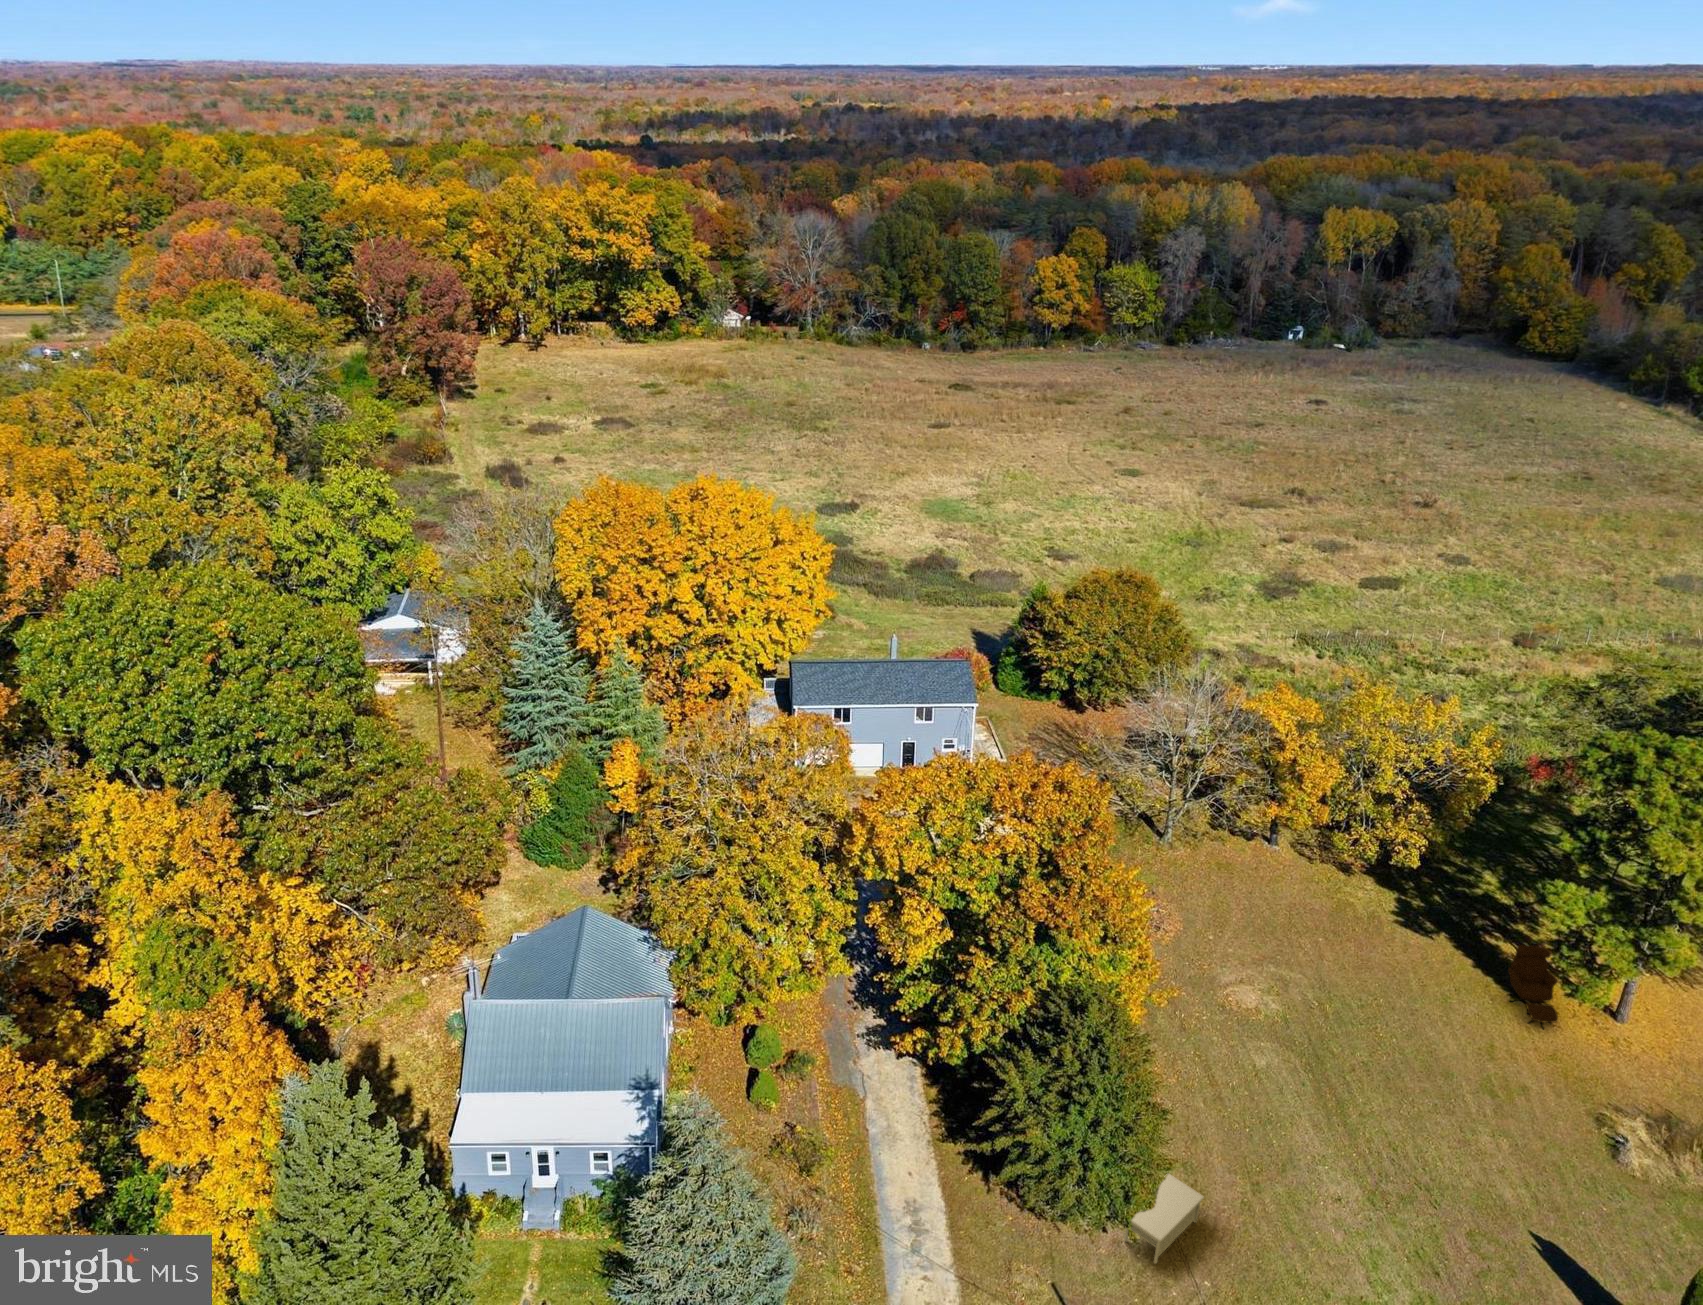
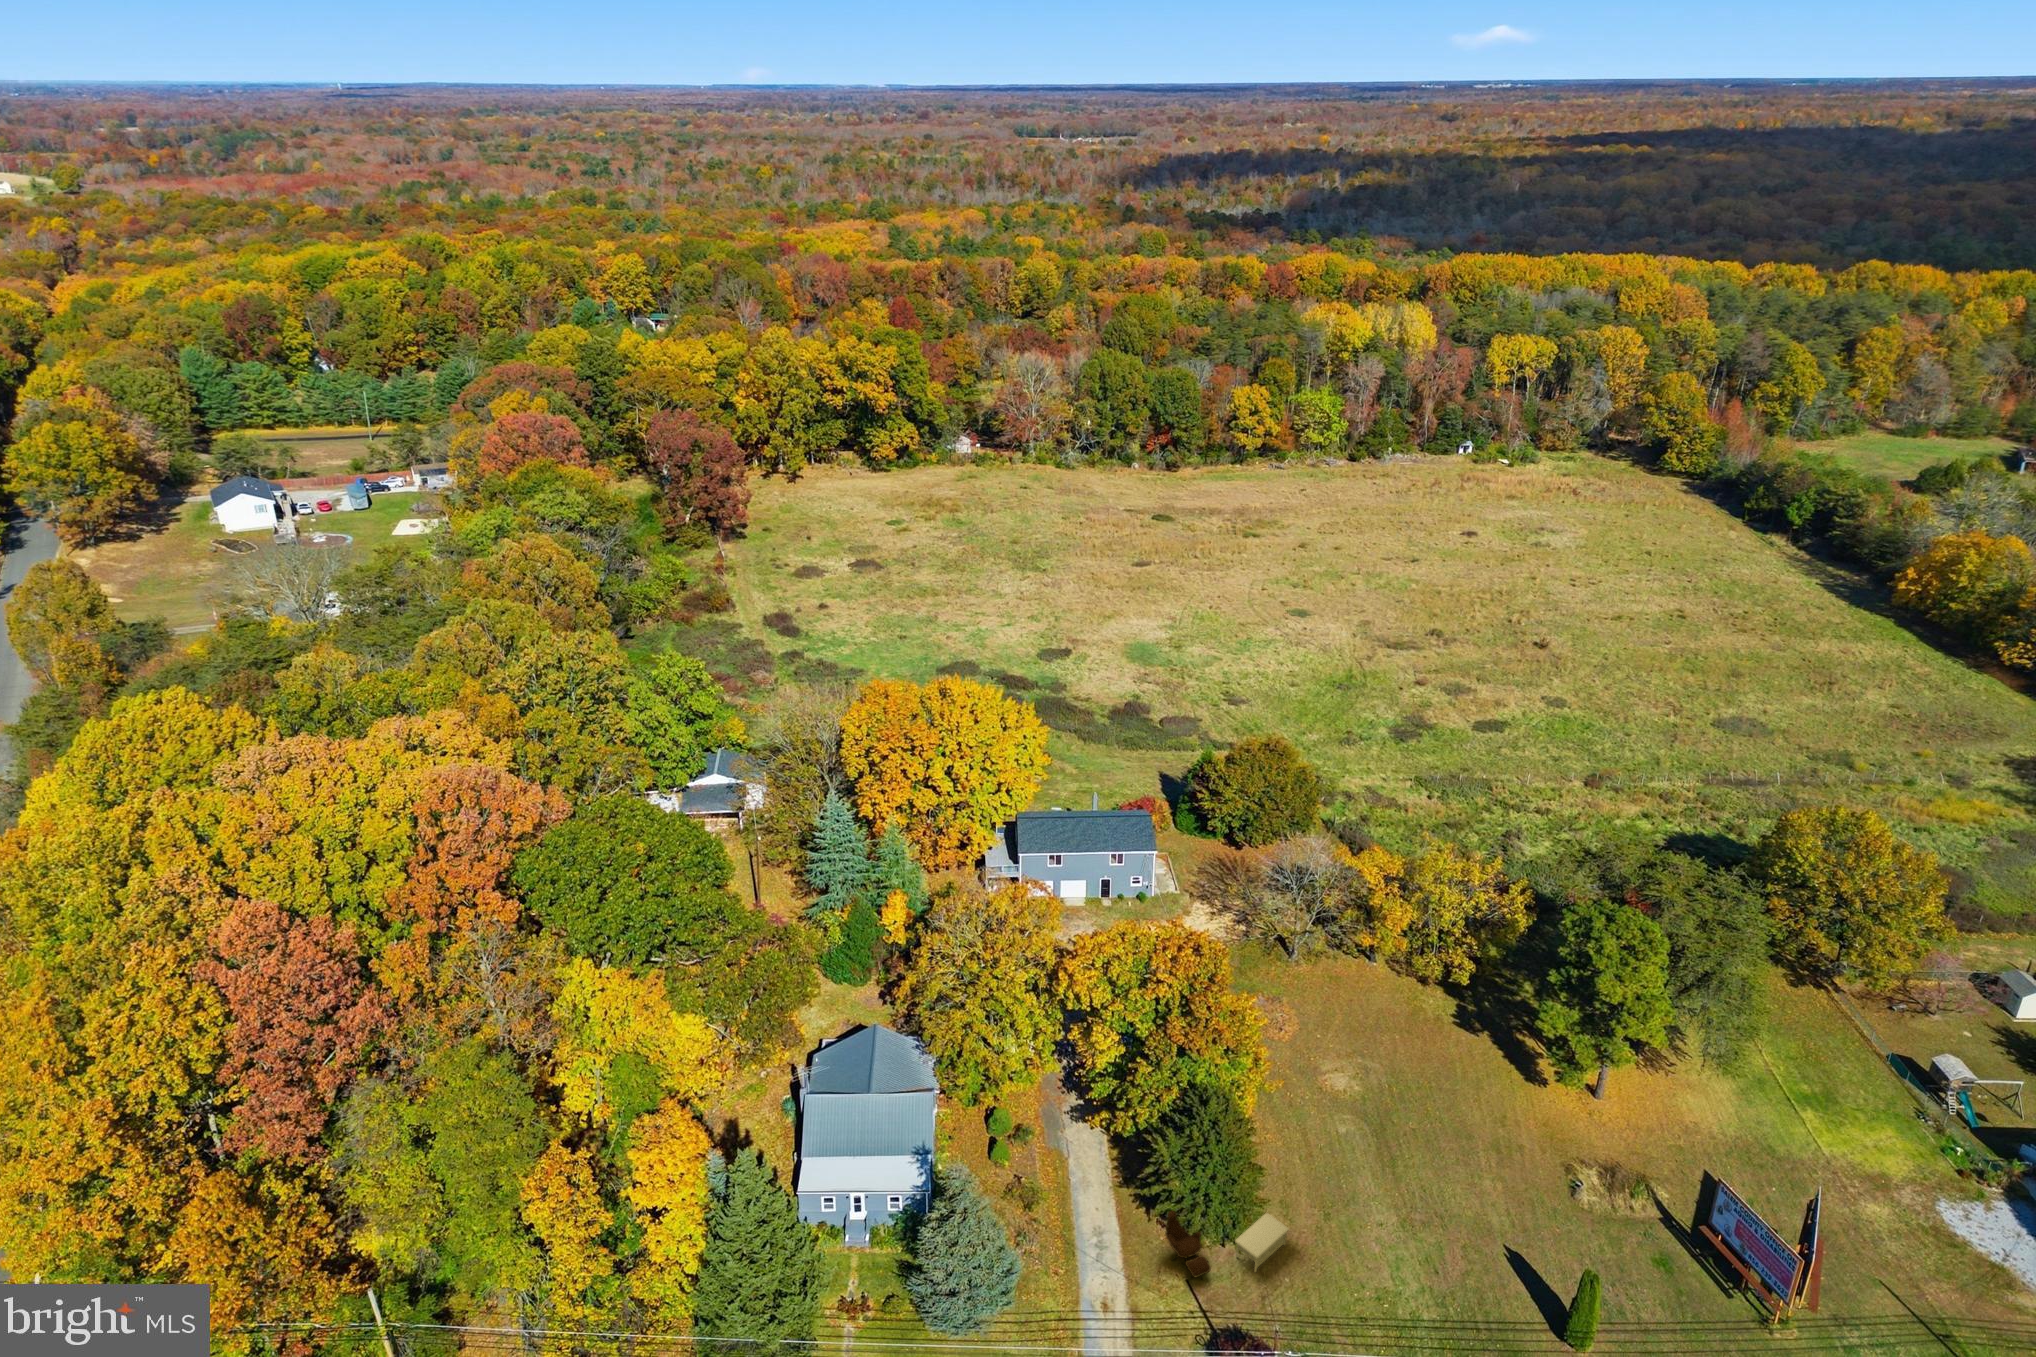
lounge chair: present [1508,945,1558,1028] -> present [1165,1211,1211,1277]

